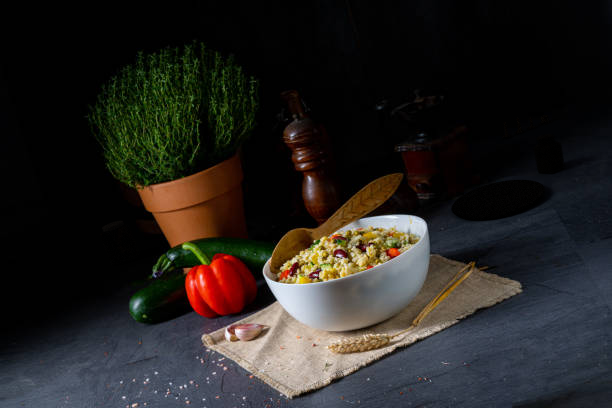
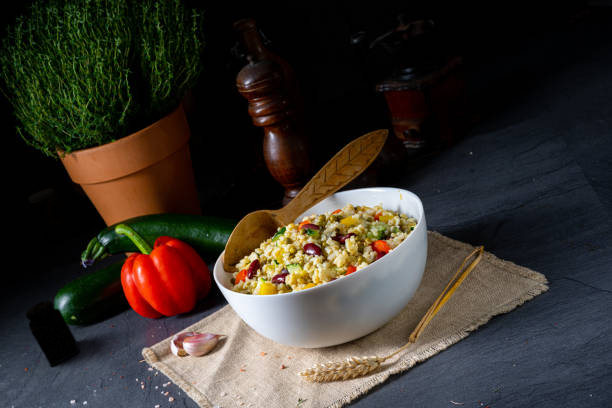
candle: present [502,115,552,138] -> none [500,40,558,70]
salt shaker: present [534,134,565,173] -> present [26,301,79,366]
plate: present [451,180,545,220] -> none [447,126,562,181]

